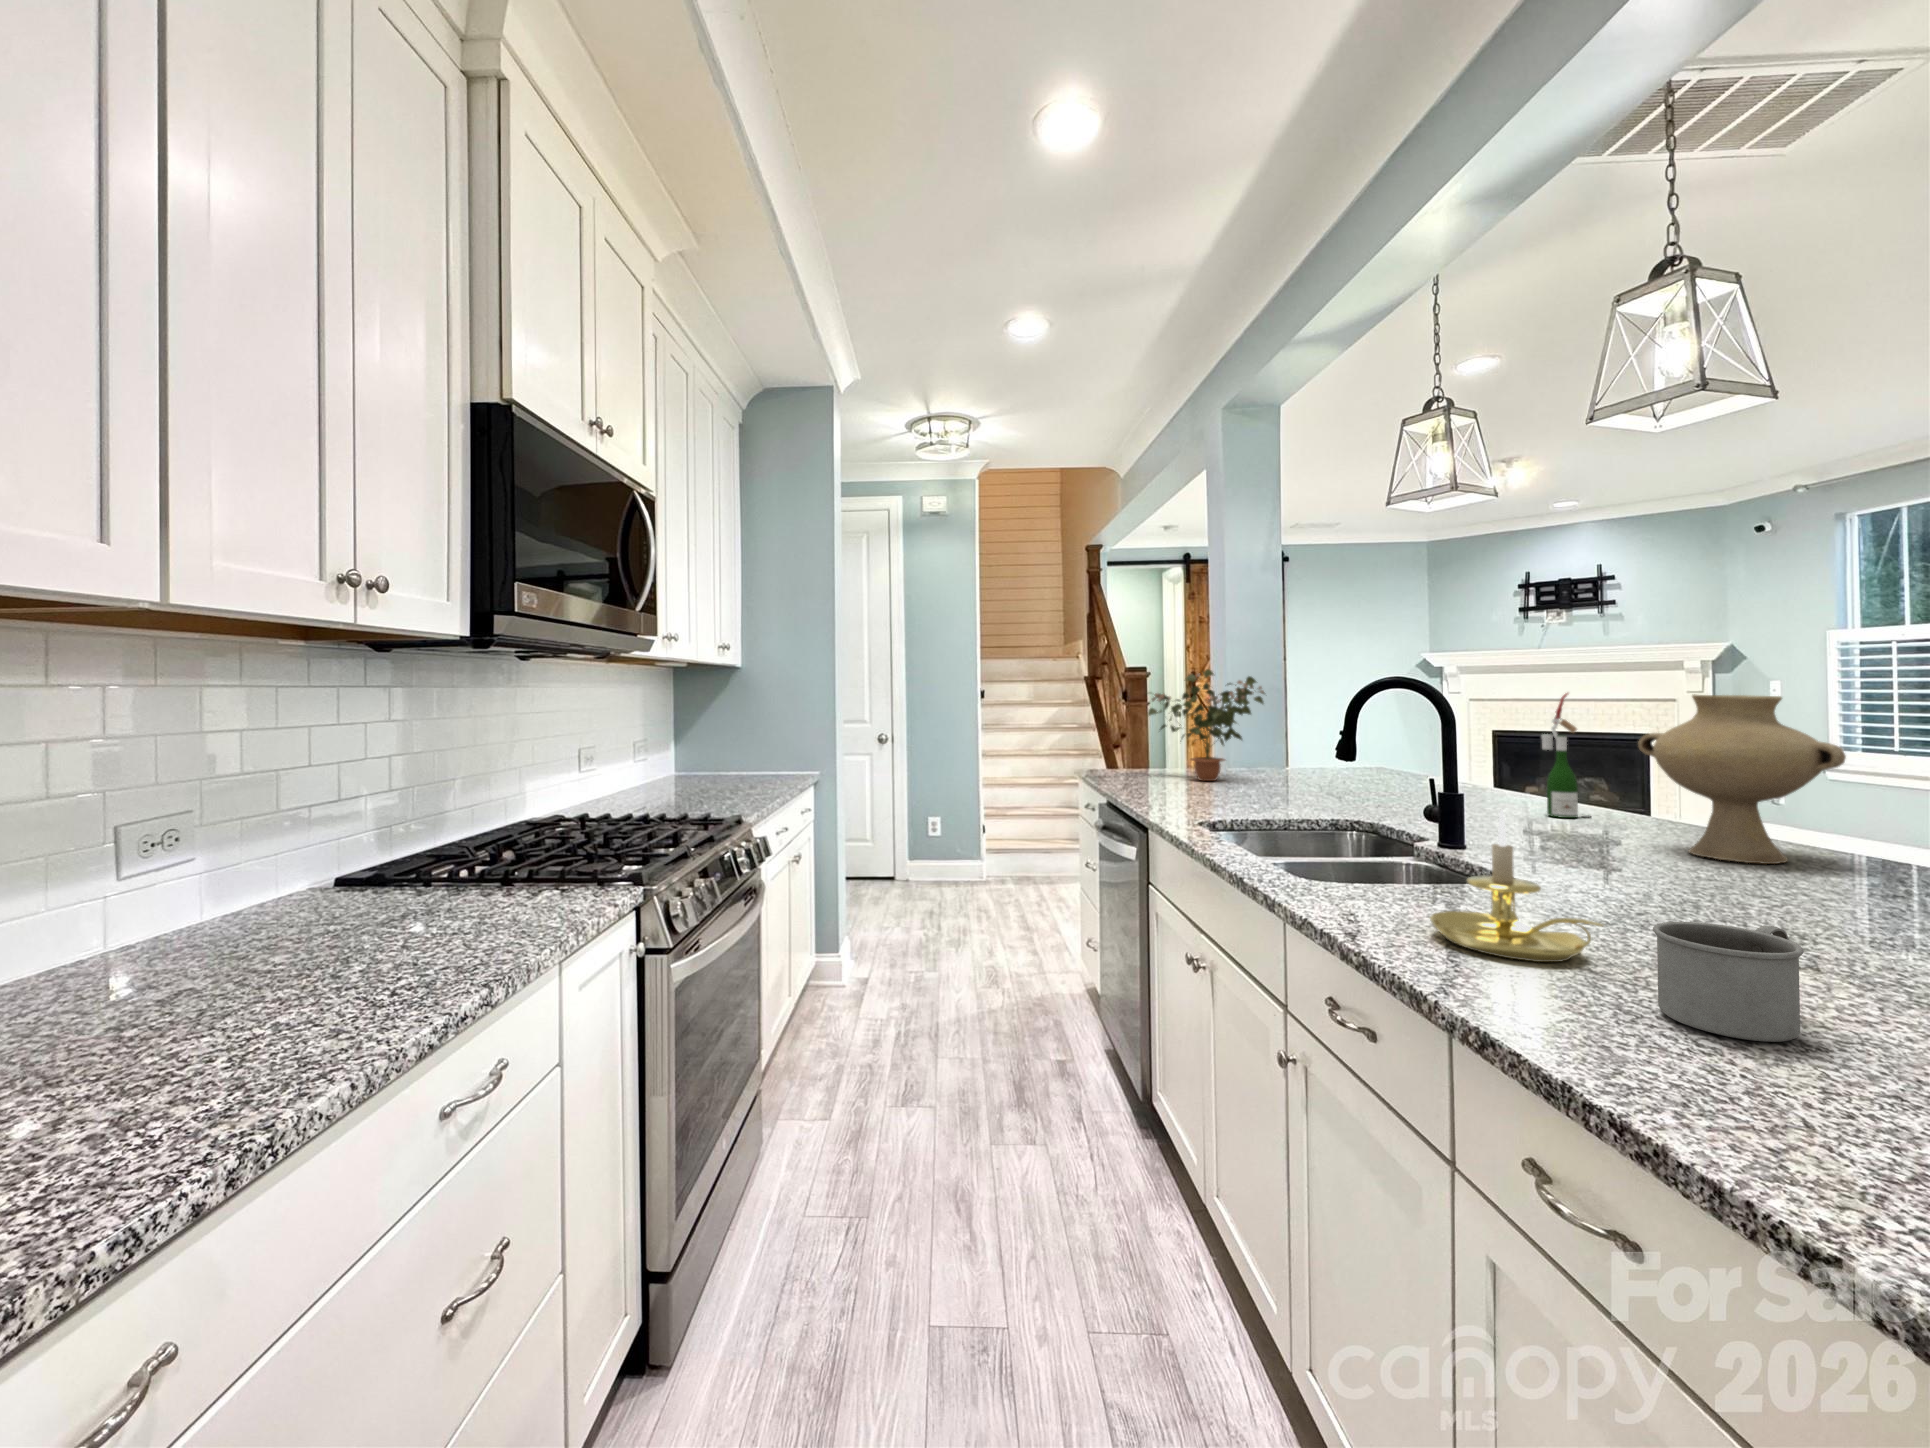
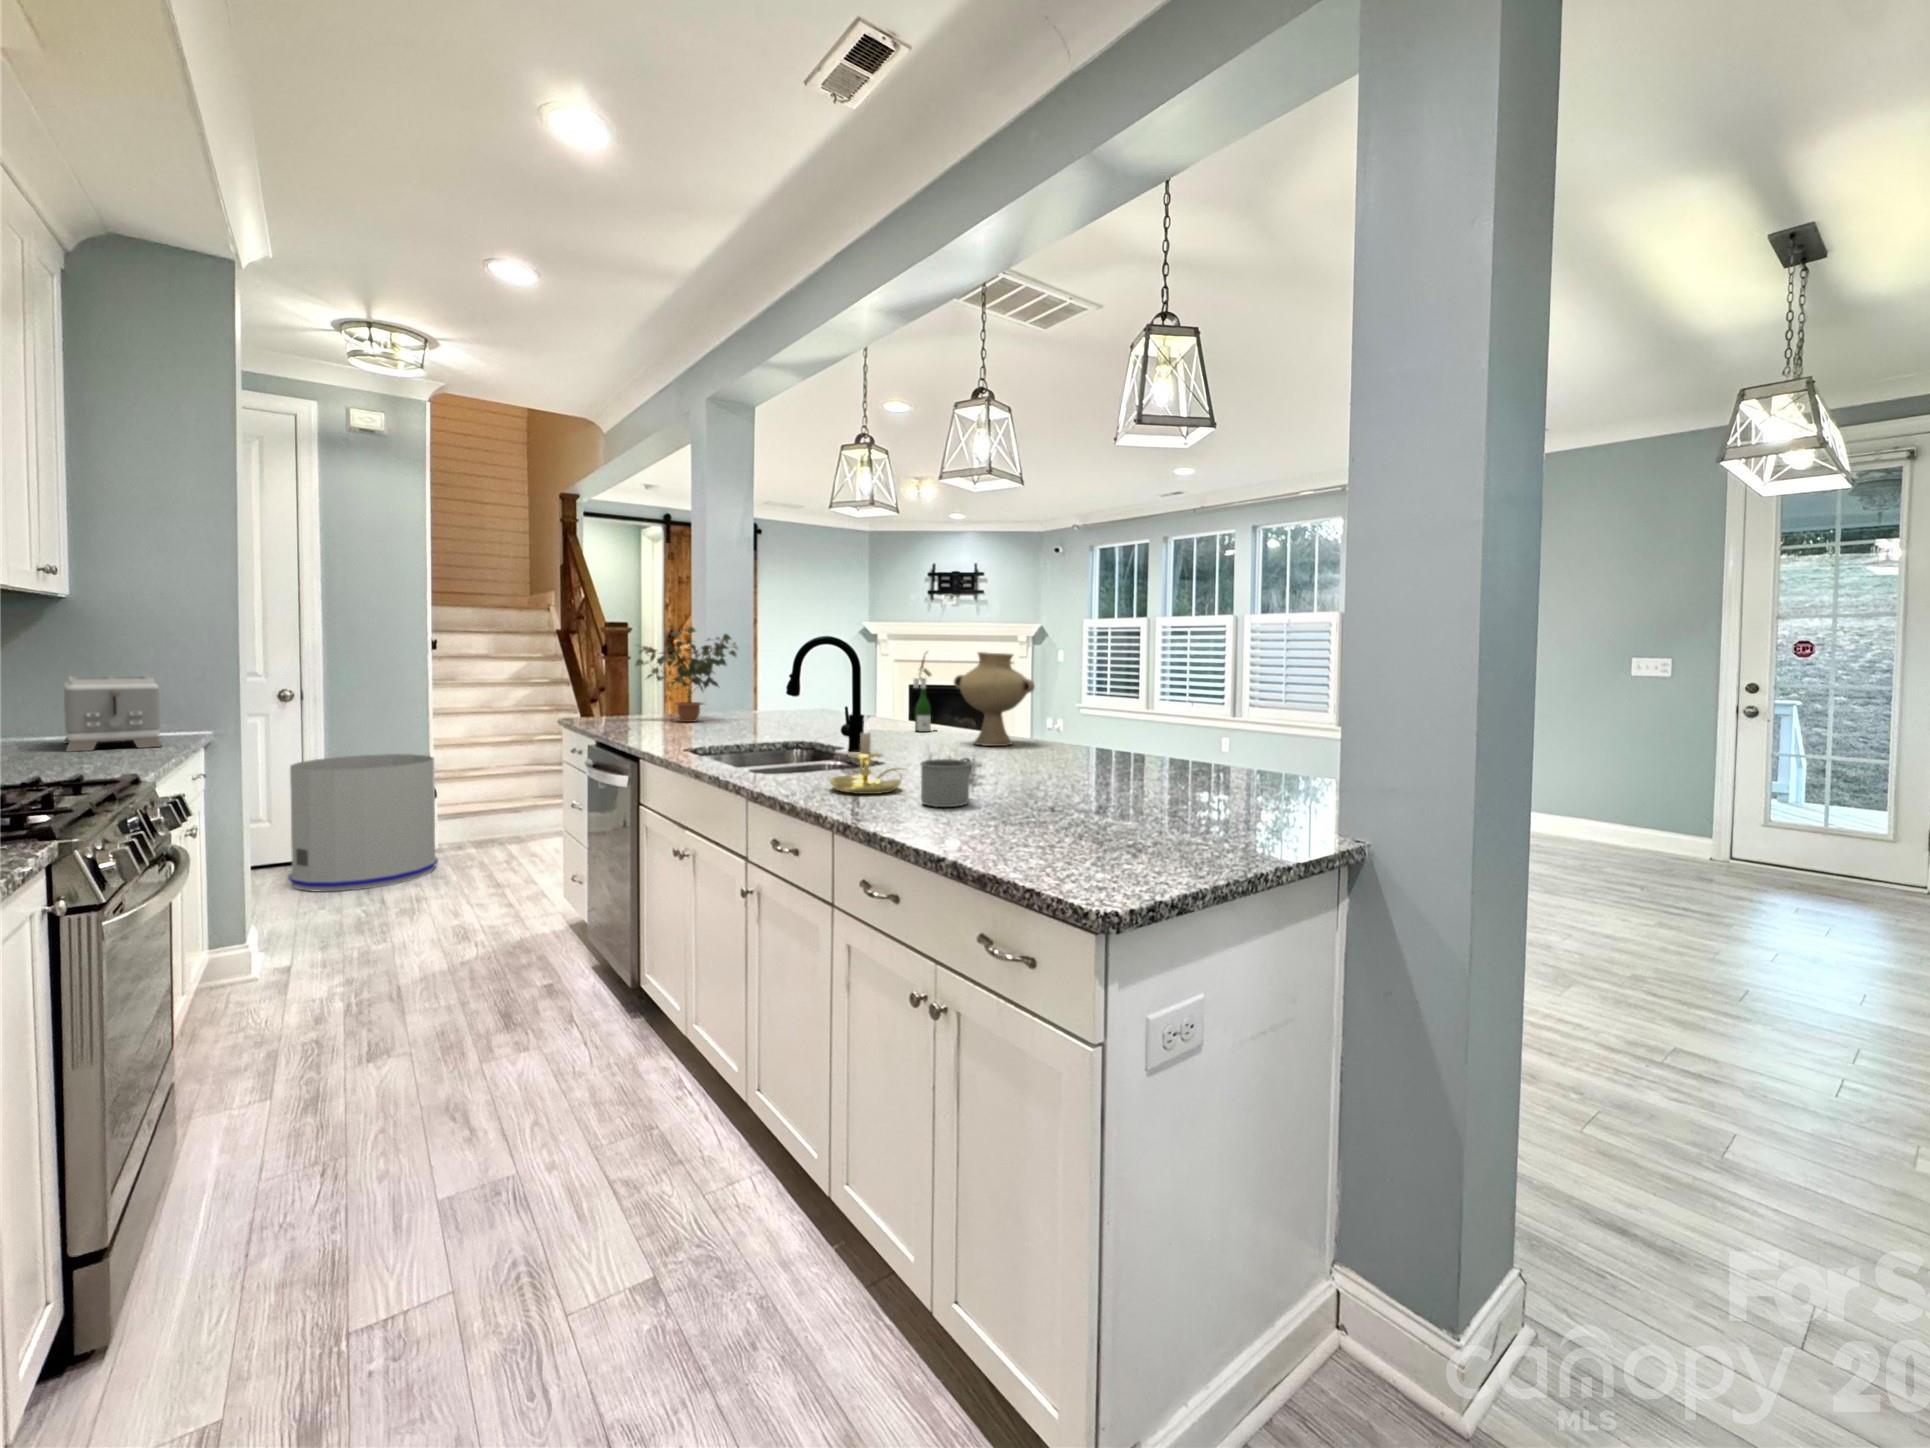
toaster: none [728,726,783,787] -> present [64,676,162,752]
trash can: none [883,791,985,910] -> present [288,754,438,892]

